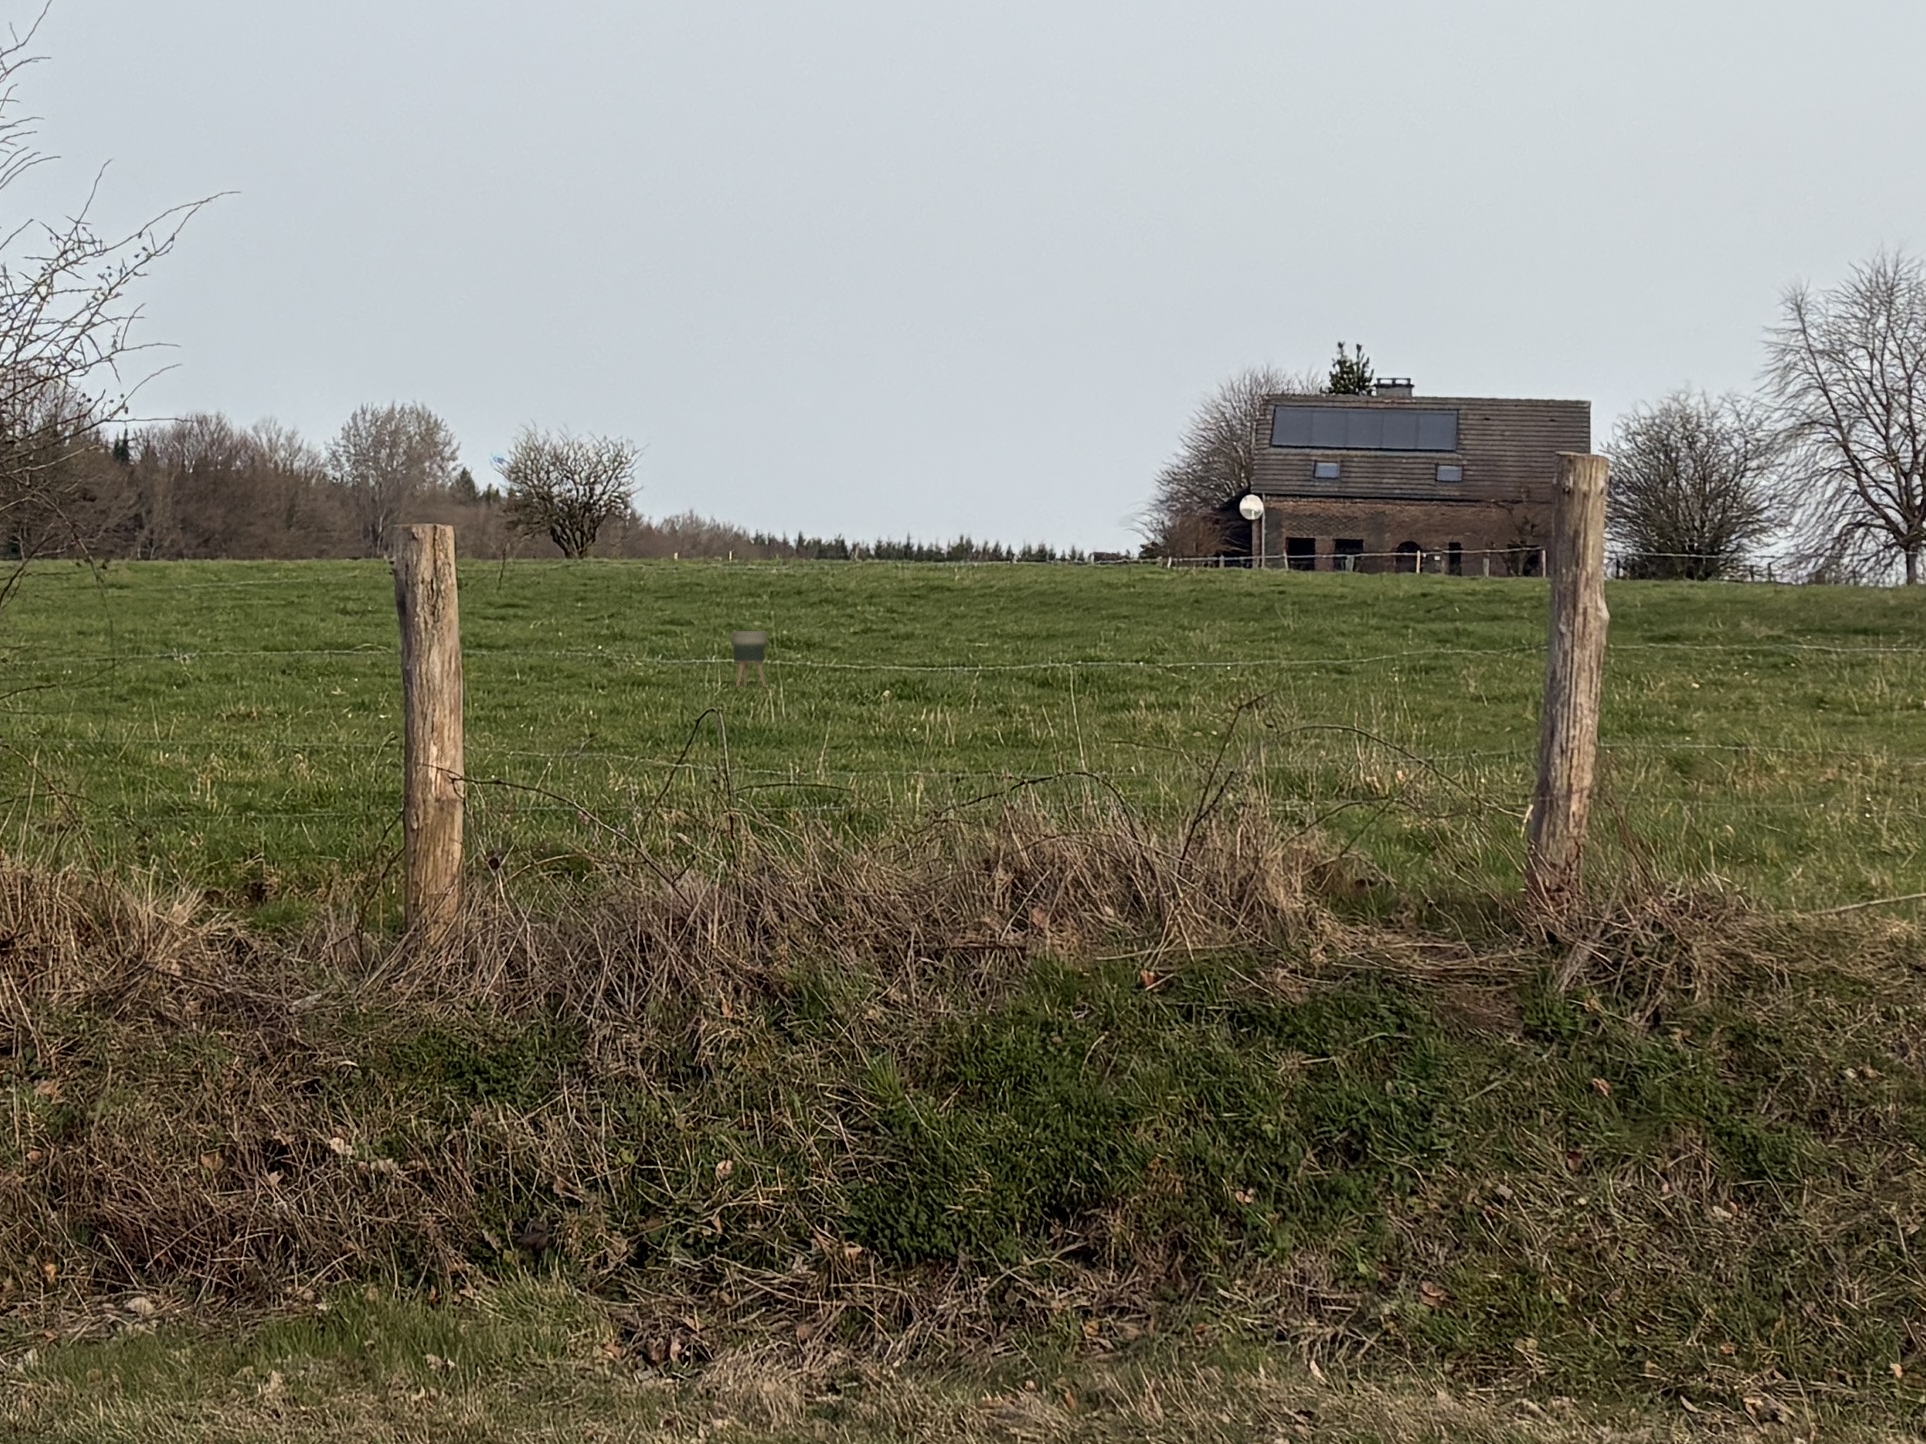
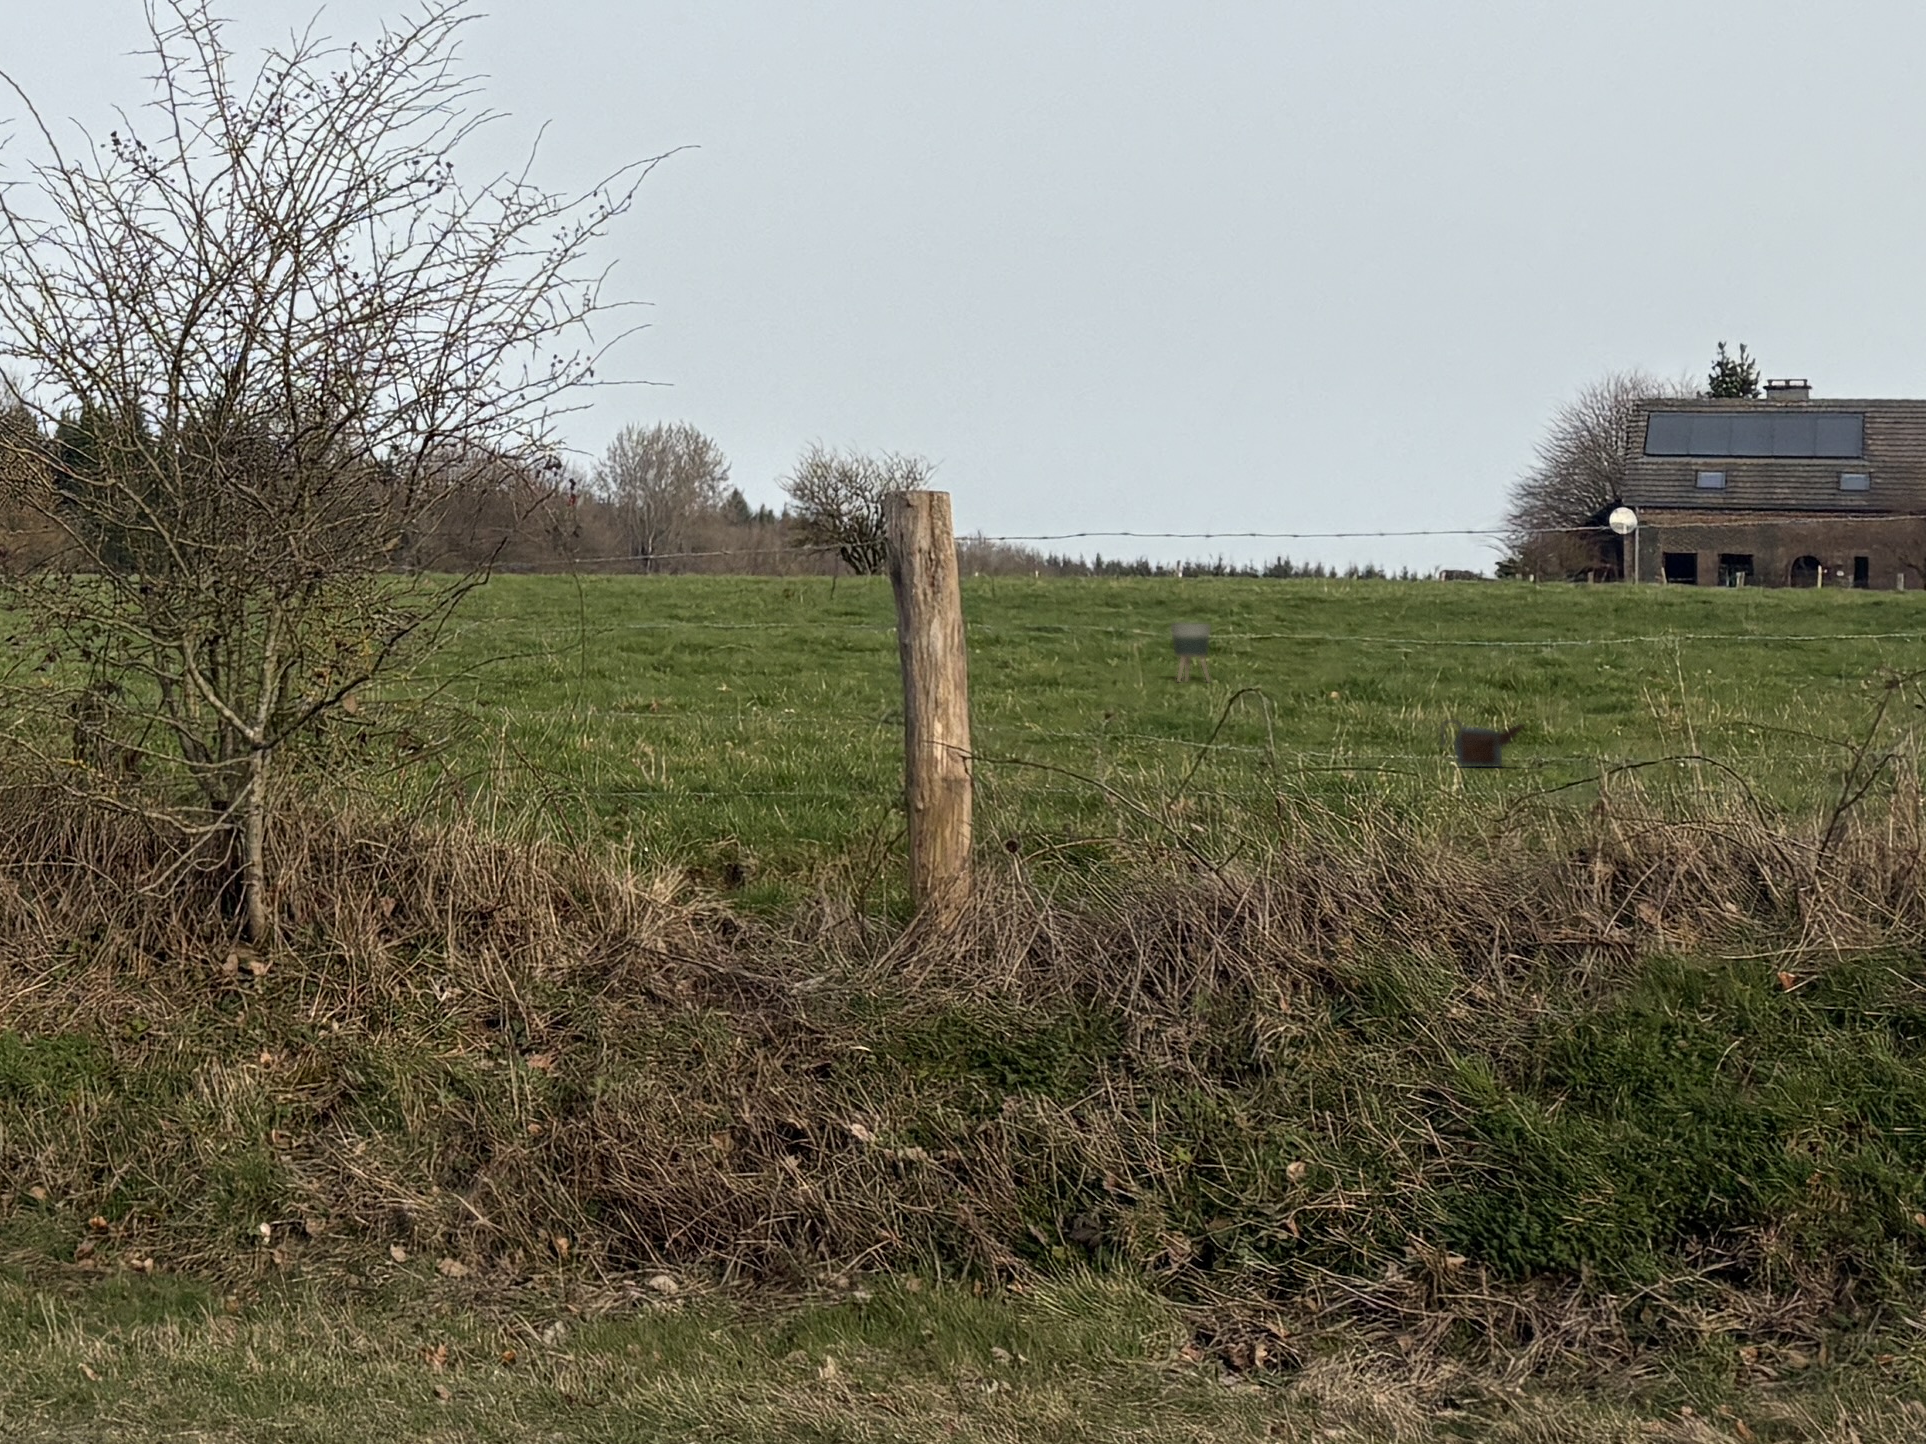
watering can: none [929,730,1004,775] -> present [1439,719,1525,767]

